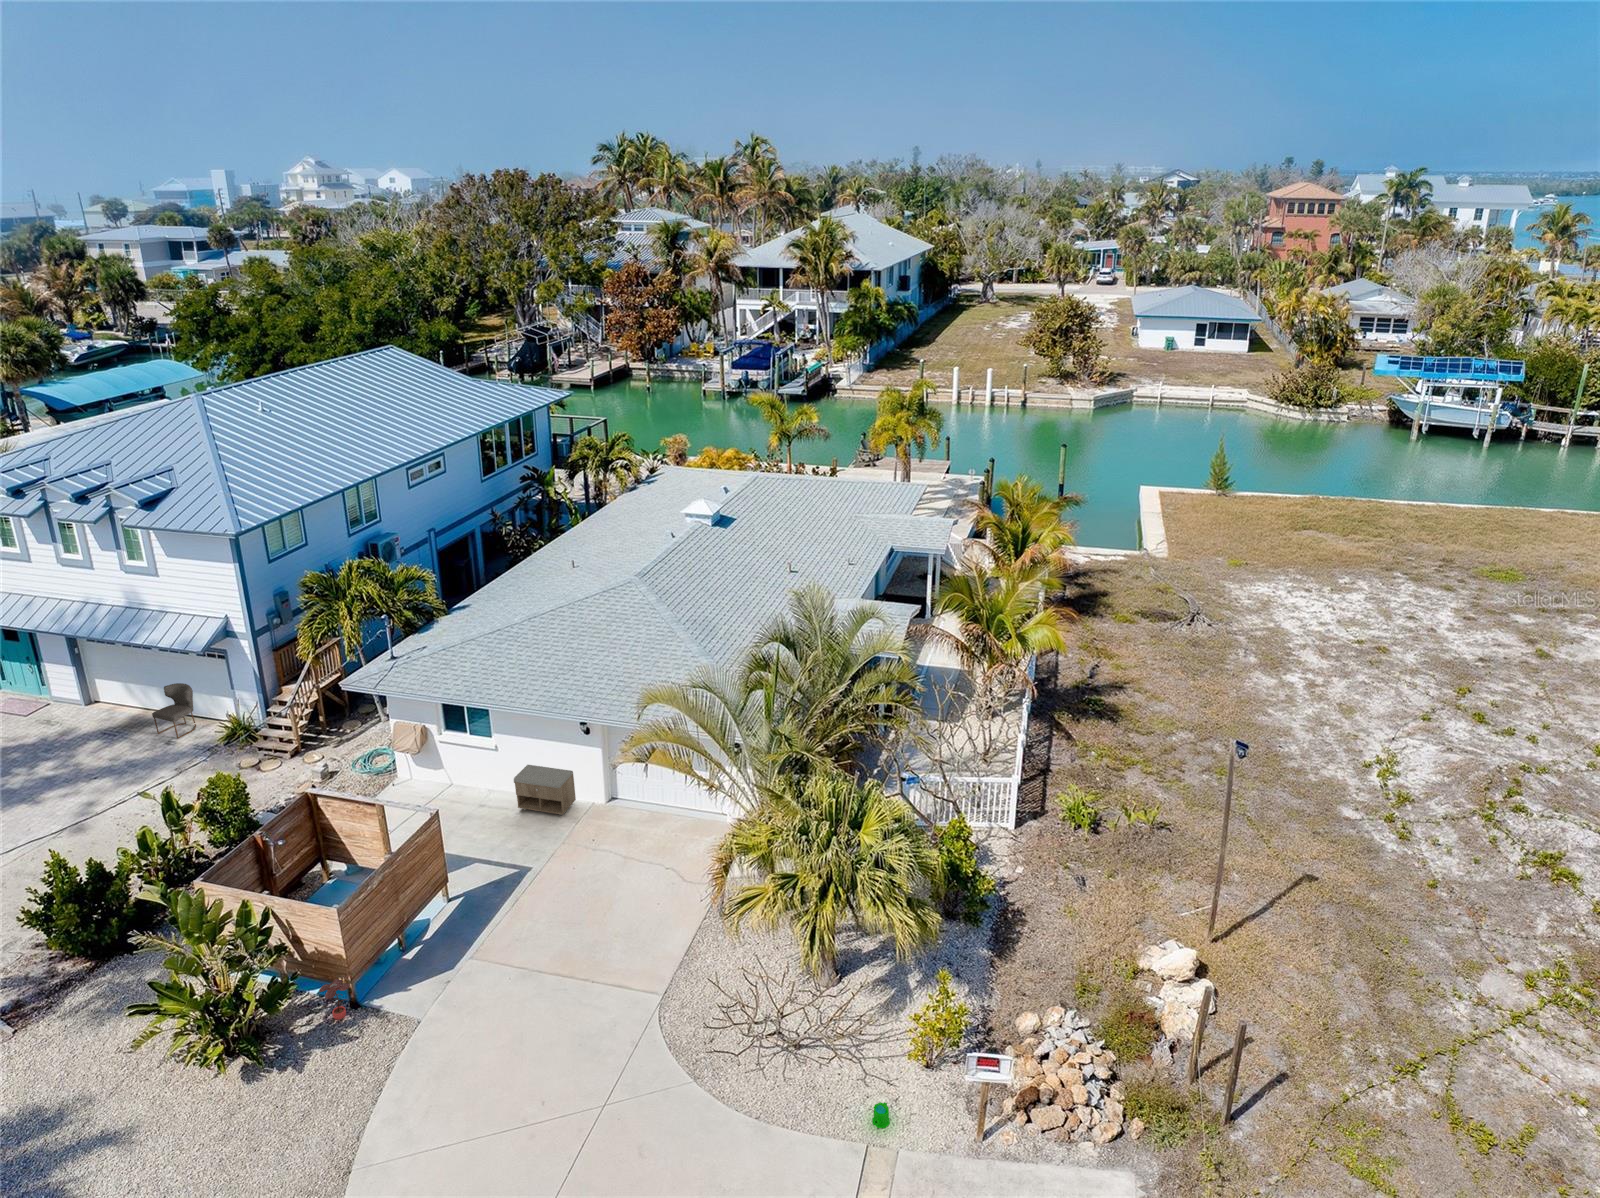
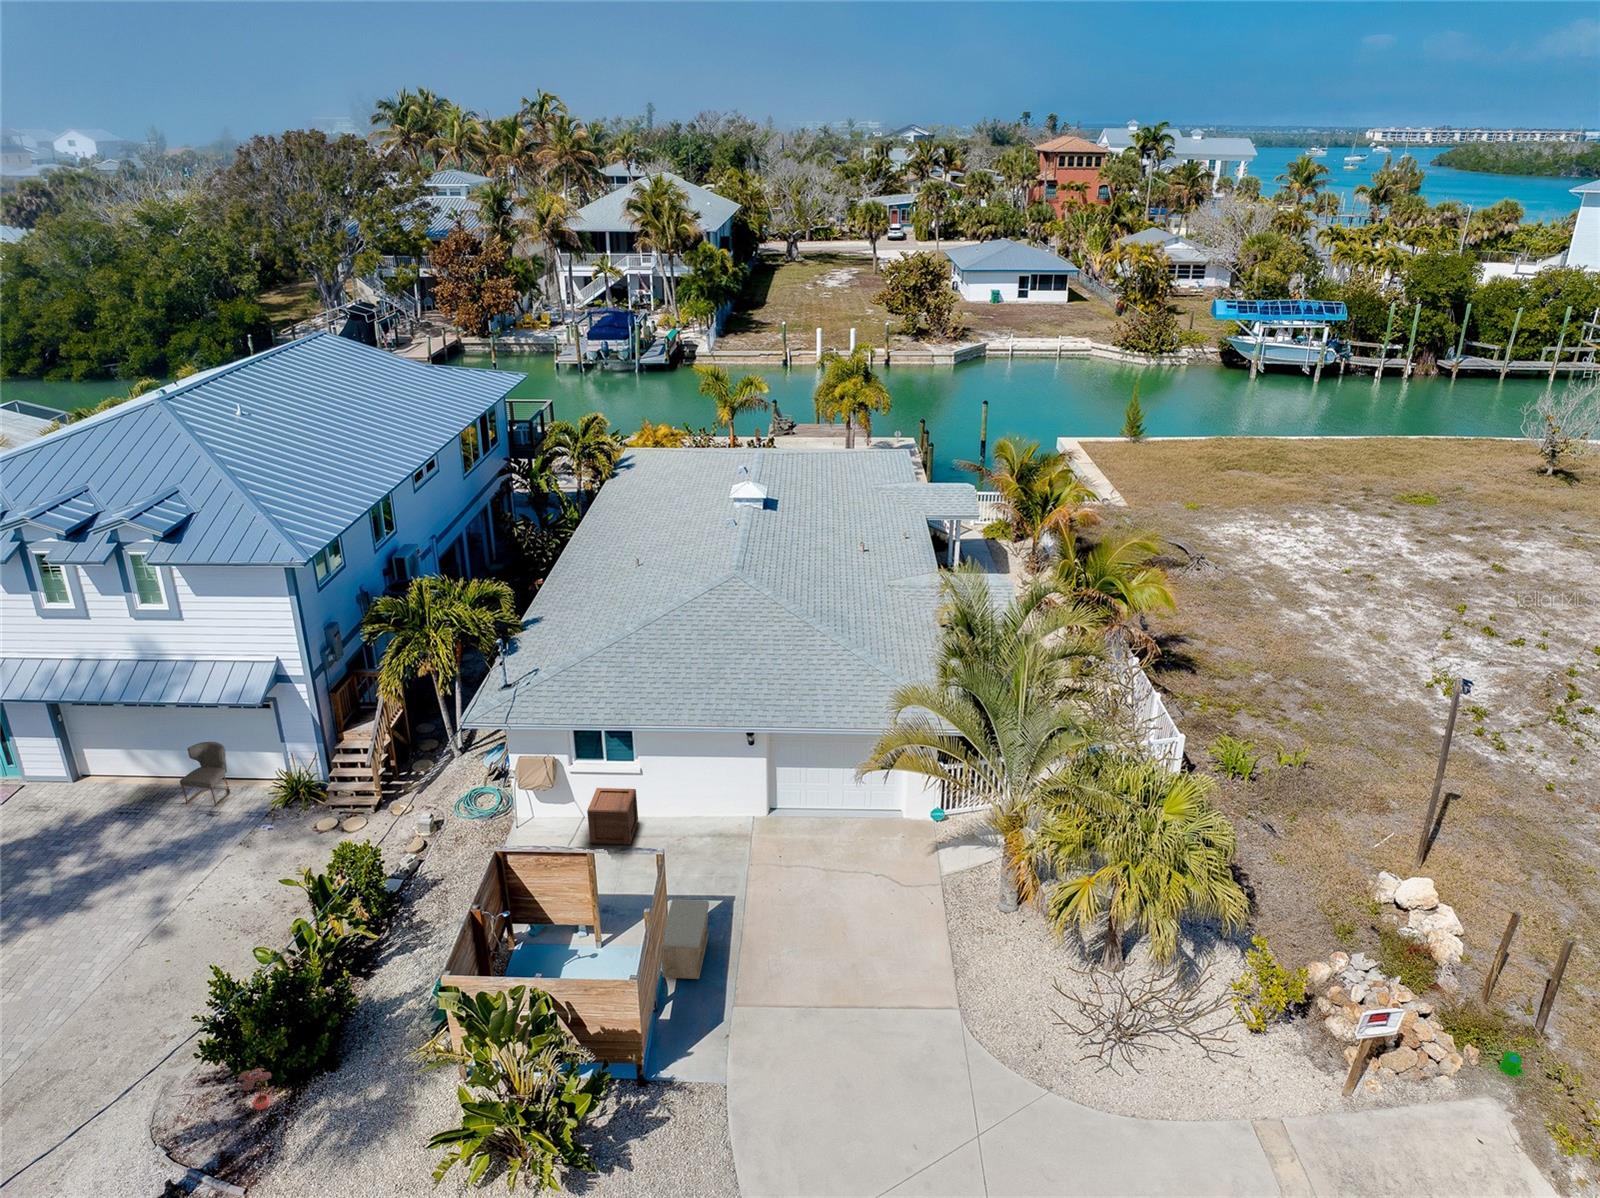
wooden crate: none [441,757,498,811] -> present [587,788,638,844]
storage bench: present [514,765,576,815] -> present [661,899,709,979]
potted plant: present [319,979,350,1019] -> present [238,1068,271,1110]
watering can: present [872,1102,890,1128] -> present [1500,1051,1523,1076]

